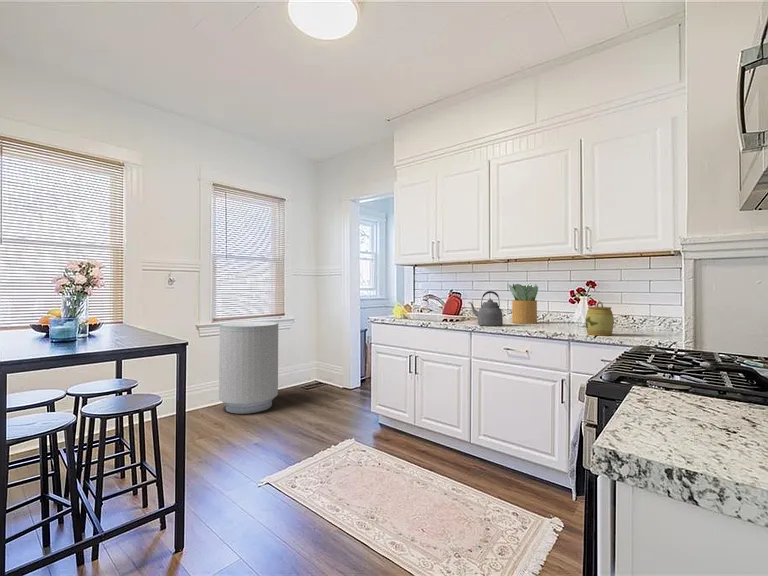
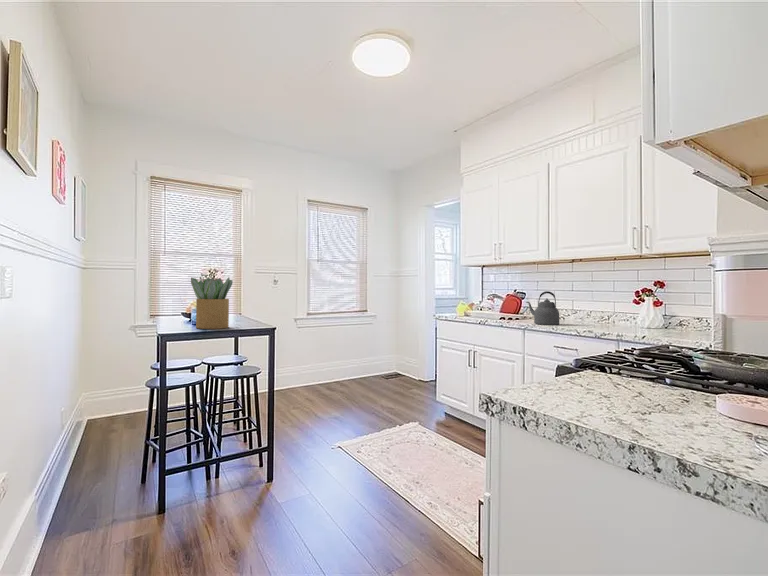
potted plant: present [509,284,538,324] -> present [191,277,233,329]
jar: present [585,301,614,336] -> none [632,302,663,336]
trash can: present [219,321,278,414] -> none [314,316,363,394]

